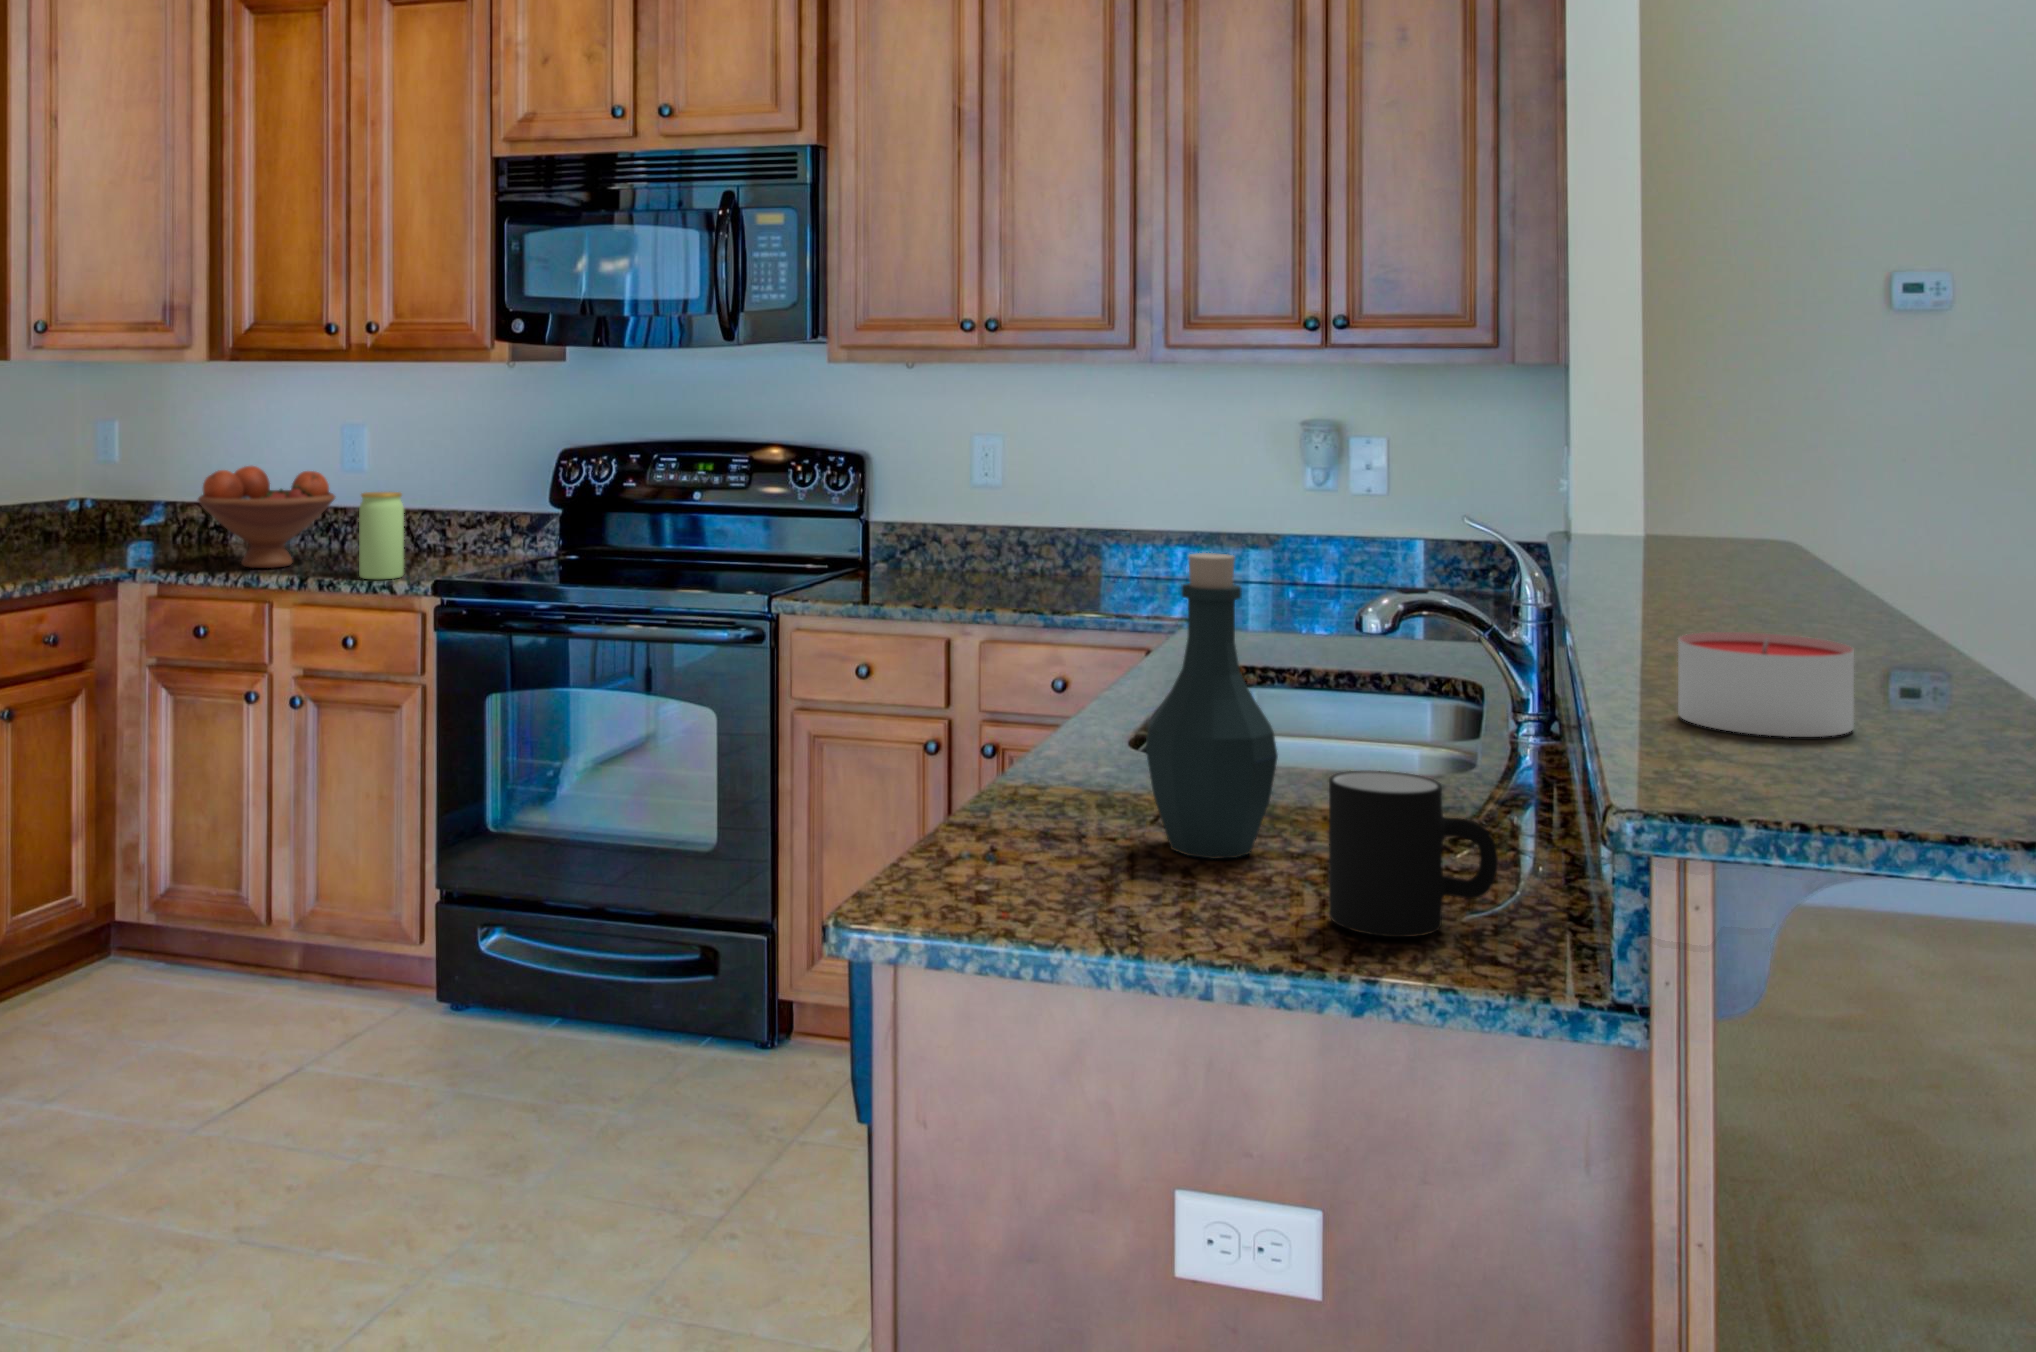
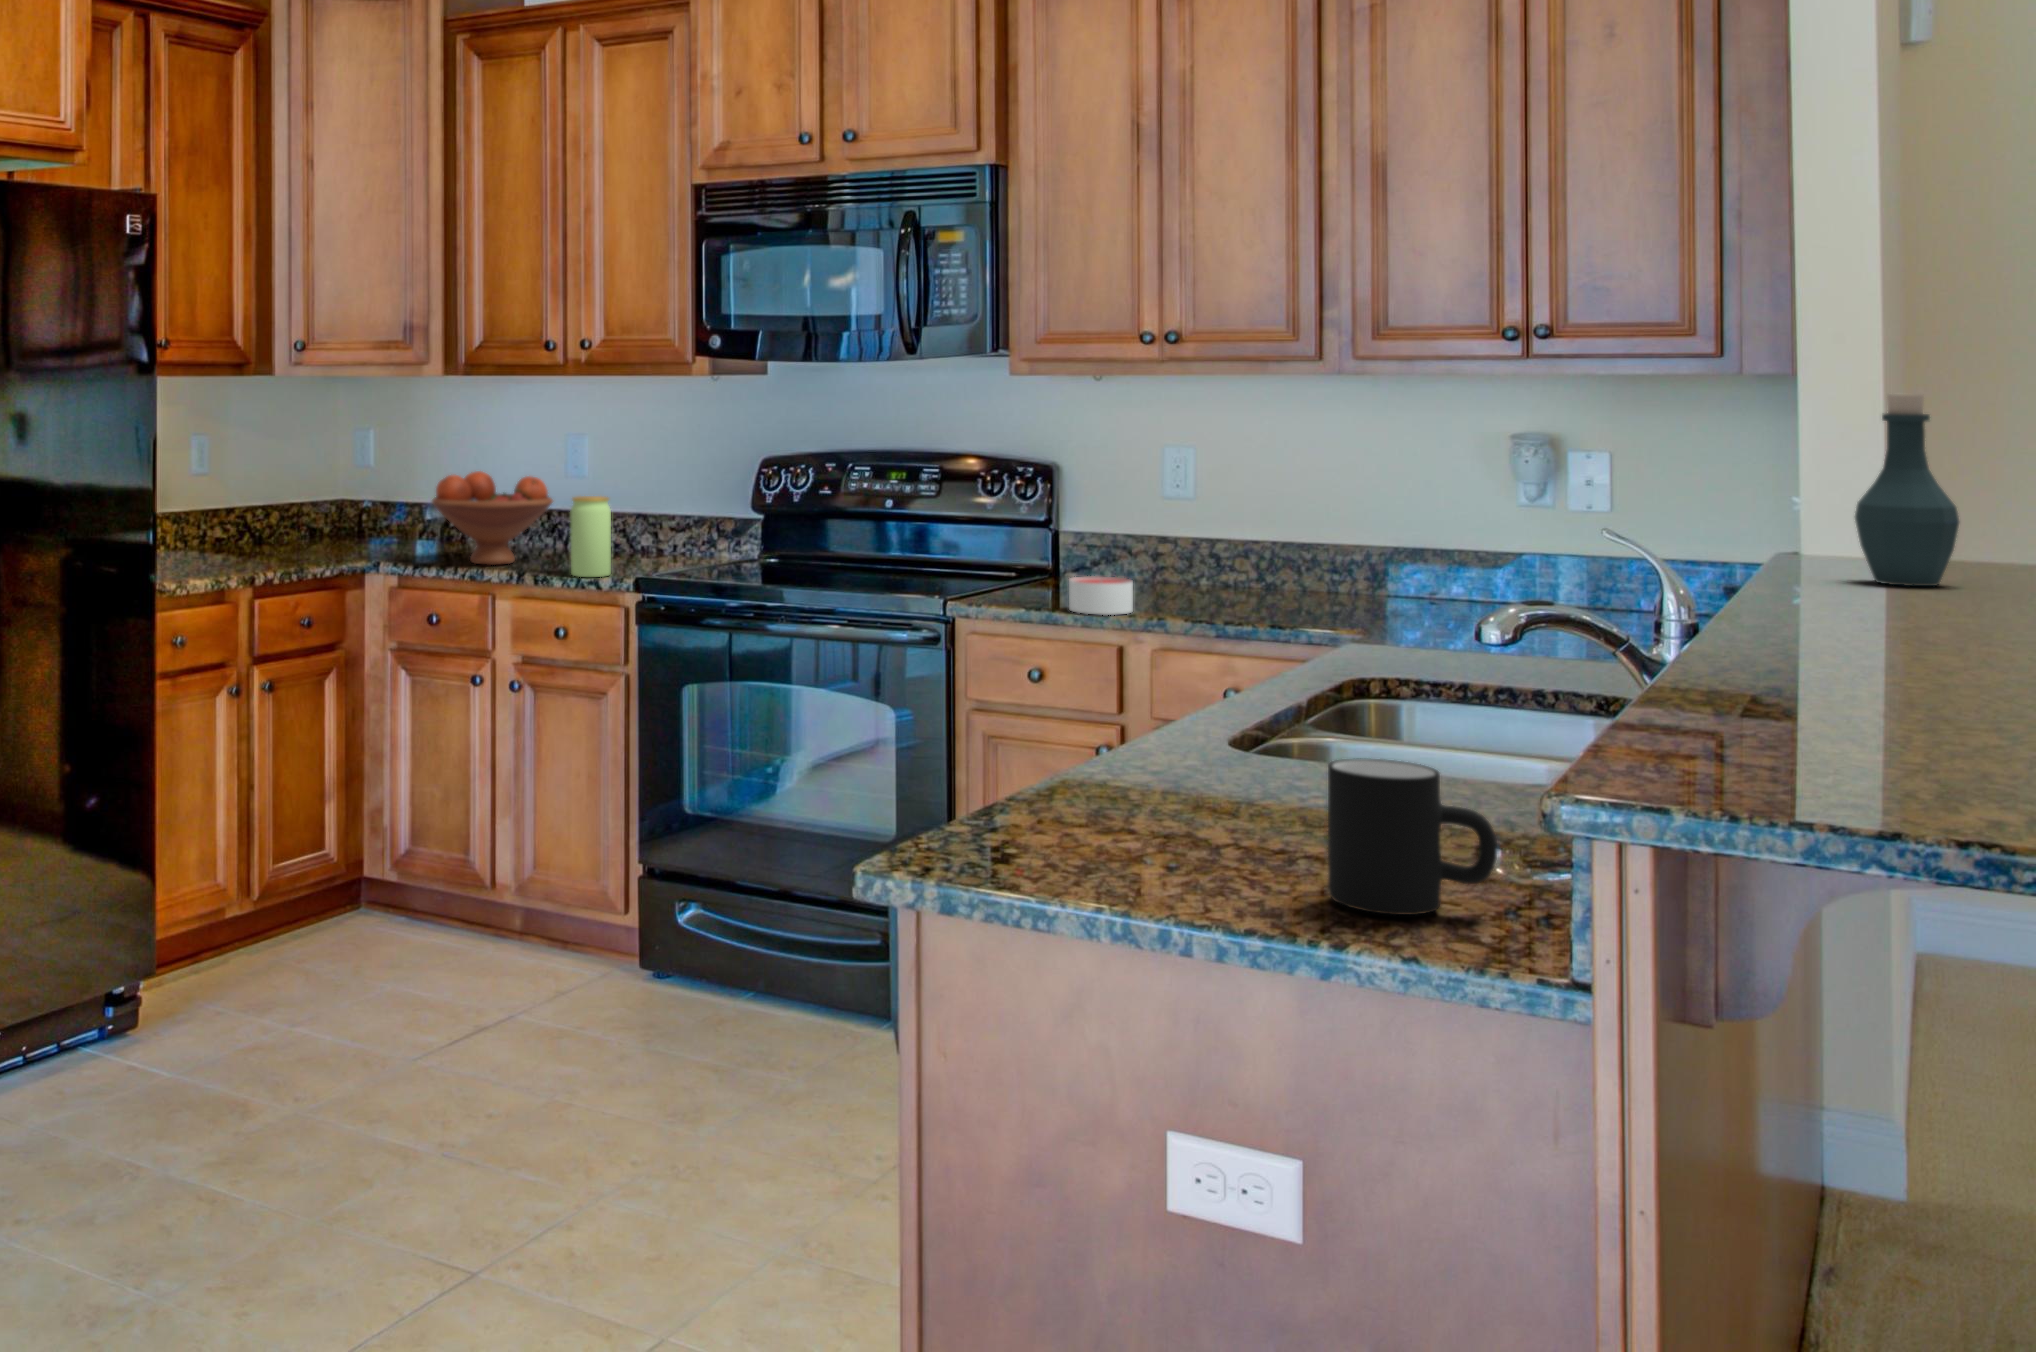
bottle: present [1146,553,1278,859] -> present [1855,394,1959,586]
candle: present [1678,632,1854,737] -> present [1069,576,1133,615]

